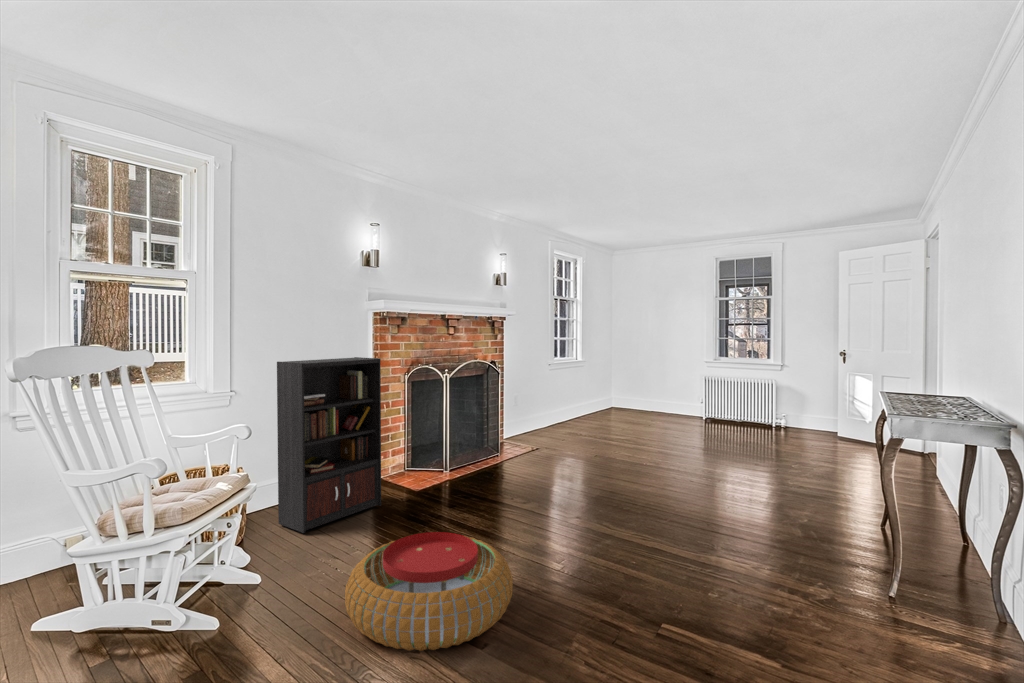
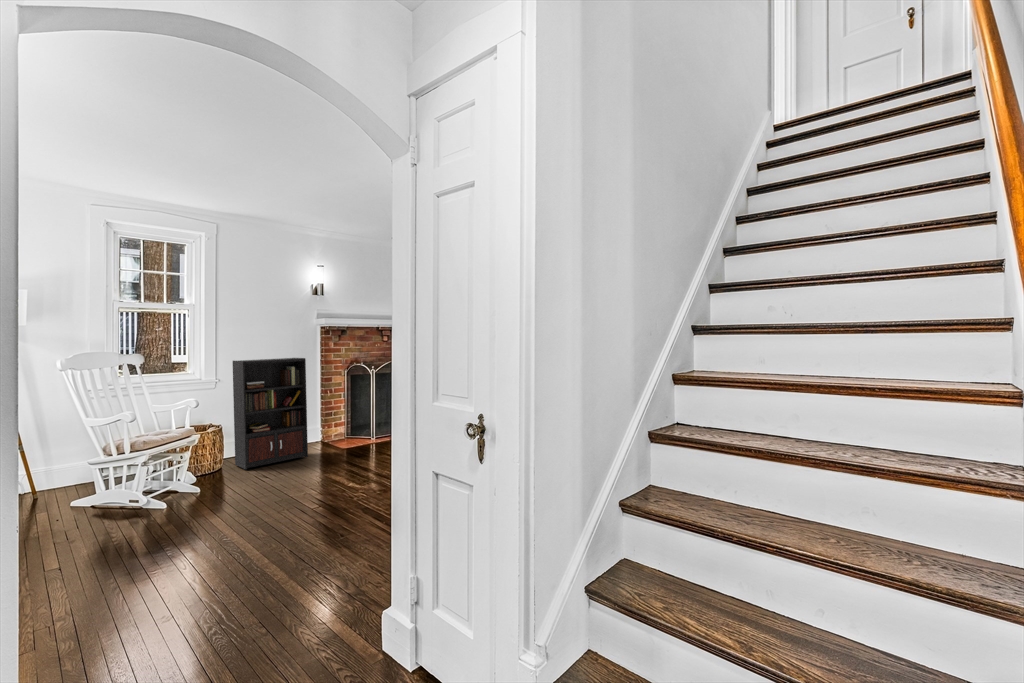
pouf: present [345,532,513,651] -> none [228,461,335,518]

